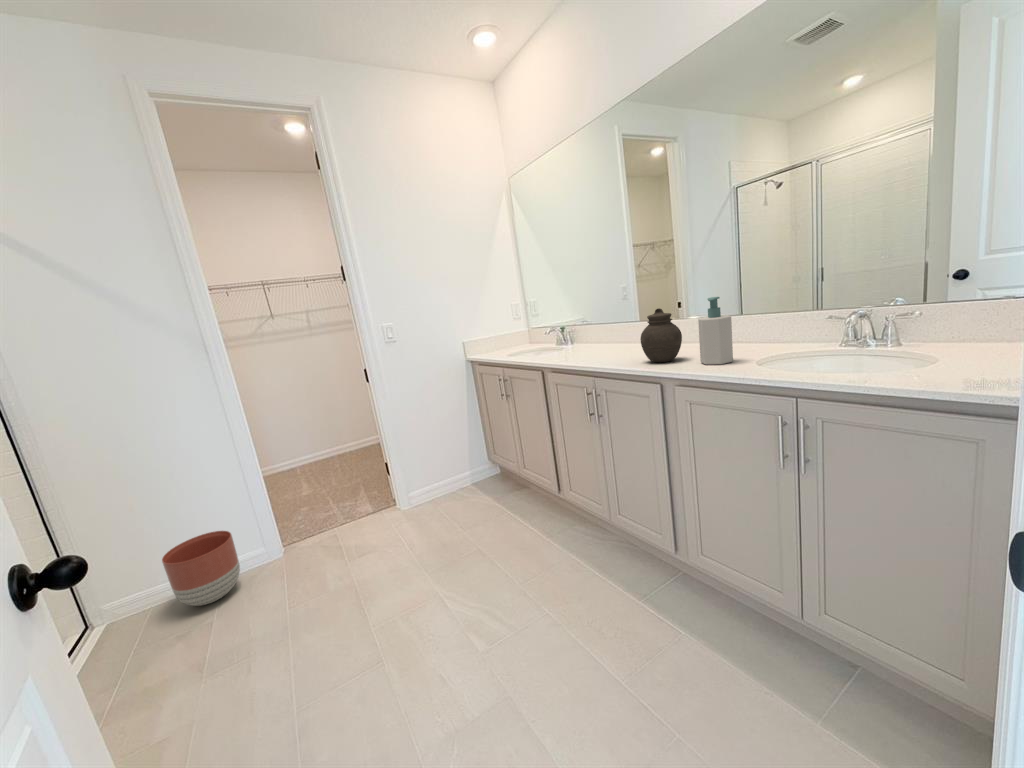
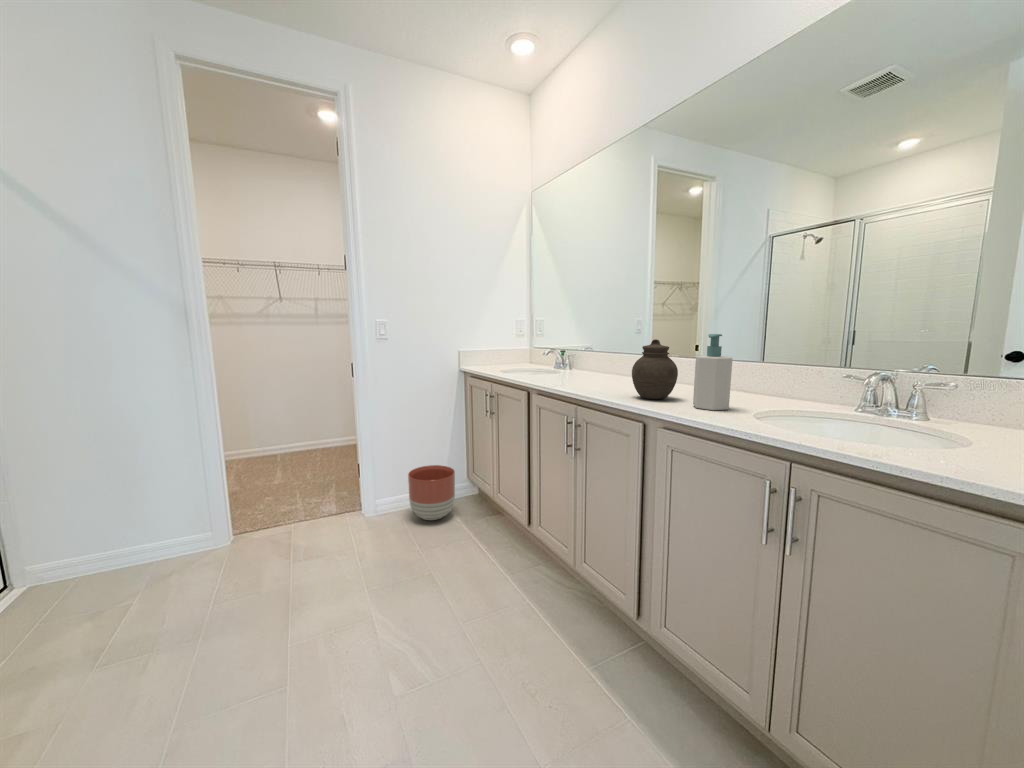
planter: present [162,531,240,606] -> present [408,465,455,520]

